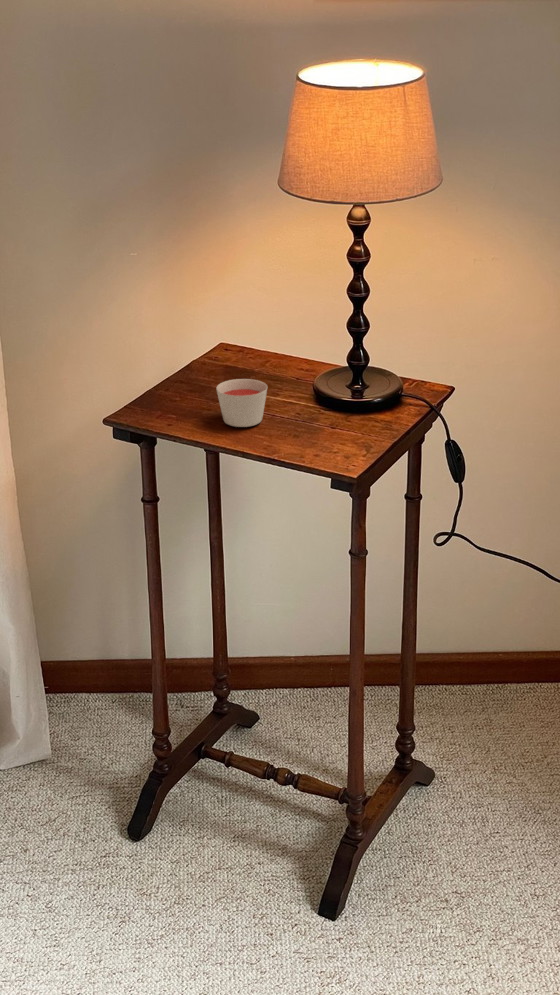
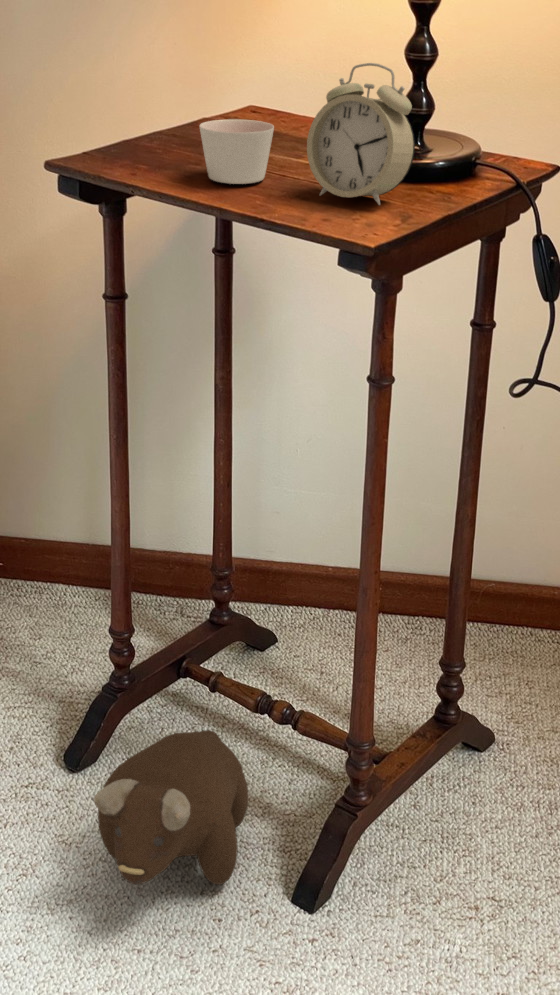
alarm clock: none [295,347,367,439] -> present [307,63,415,205]
plush toy: none [173,798,277,917] -> present [94,730,248,885]

